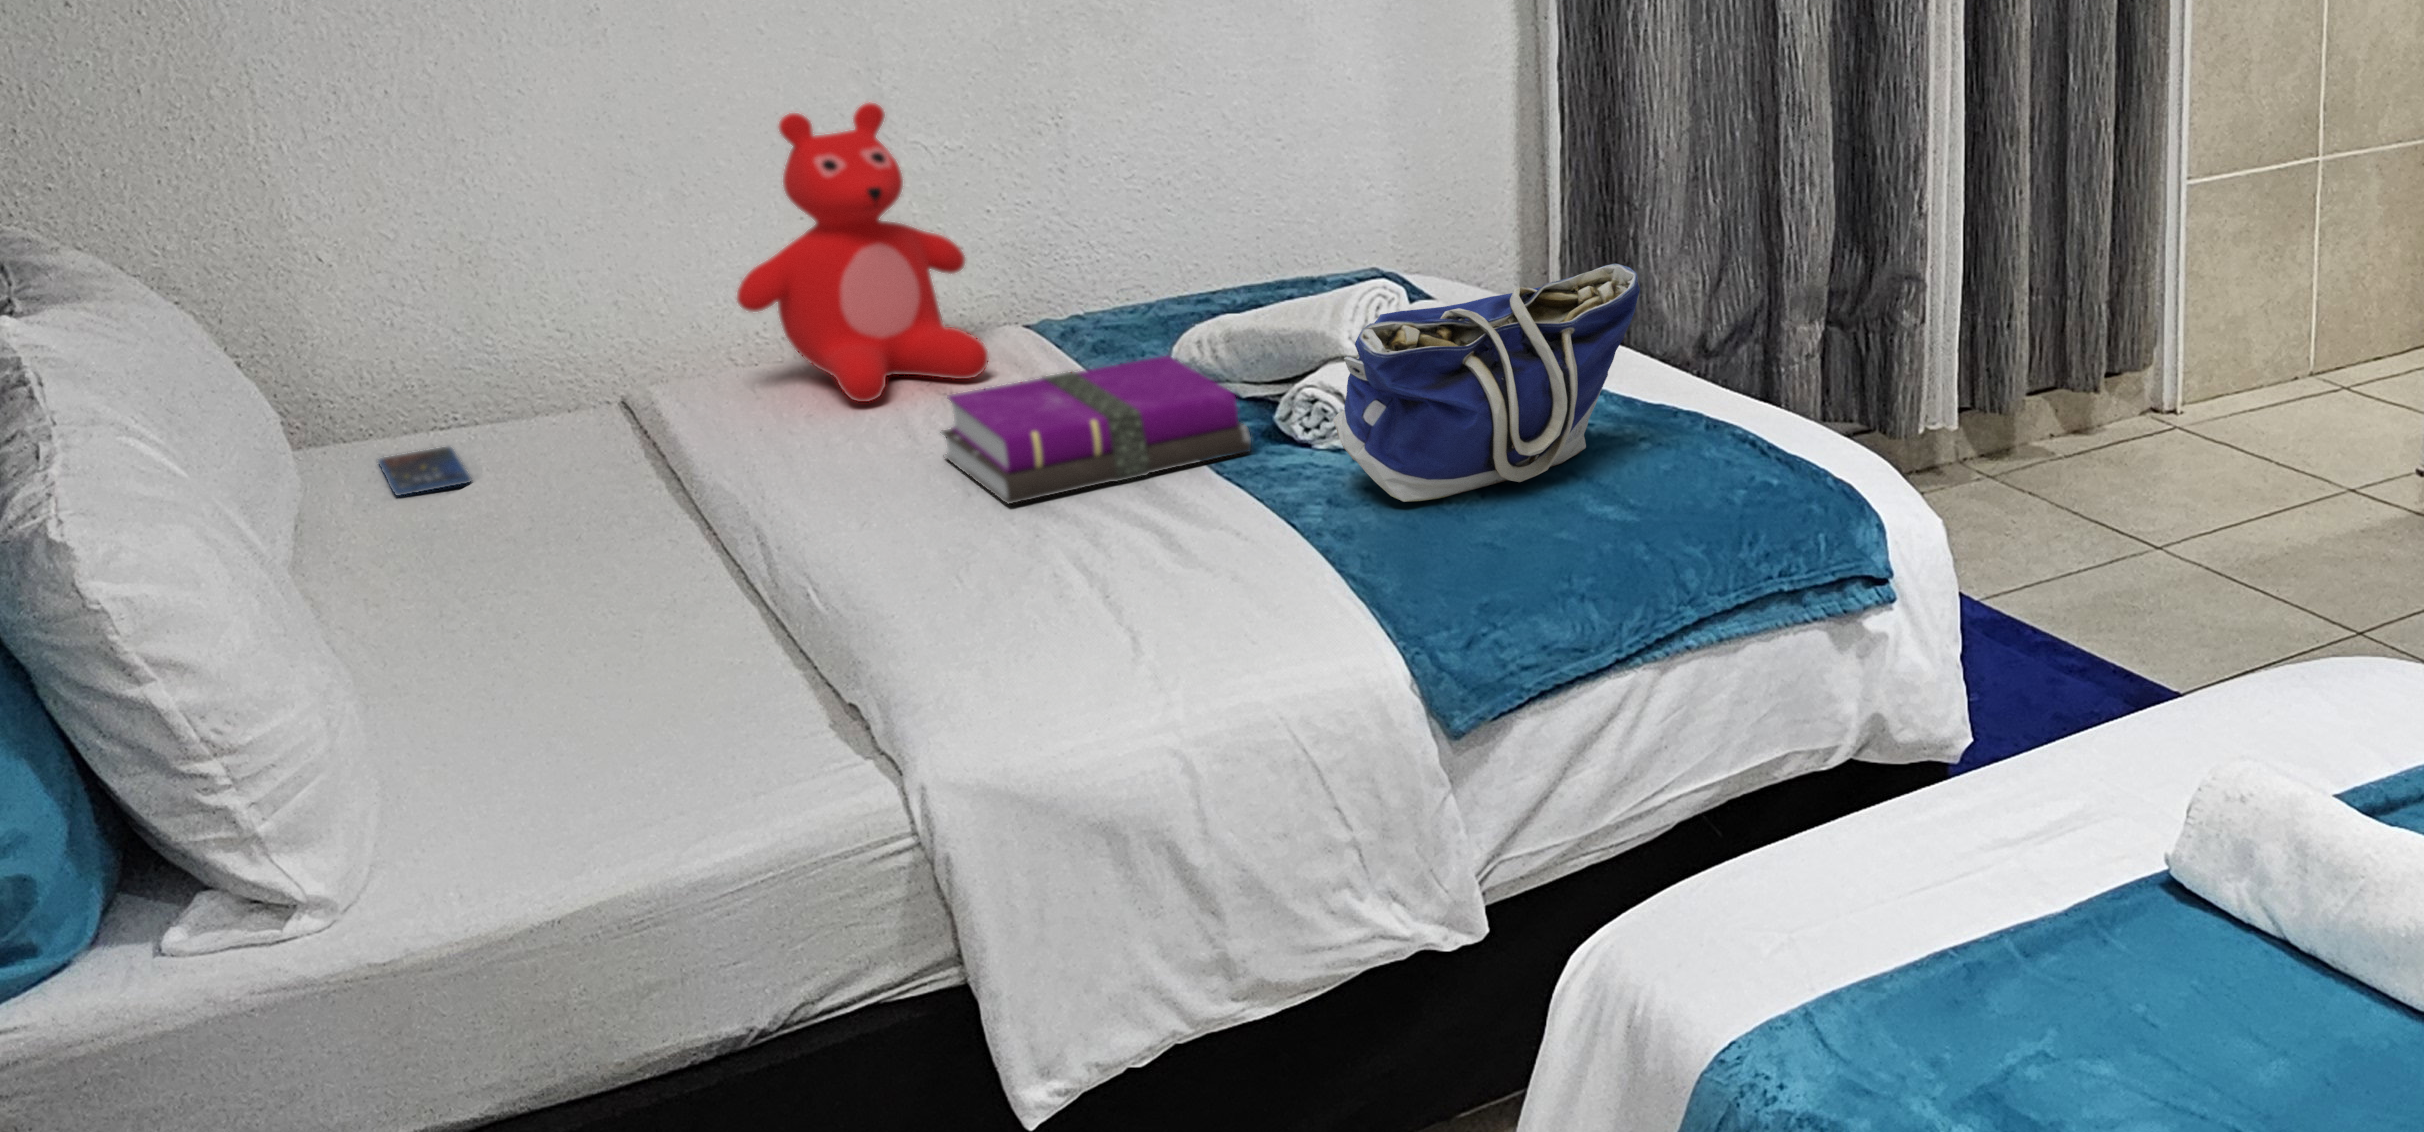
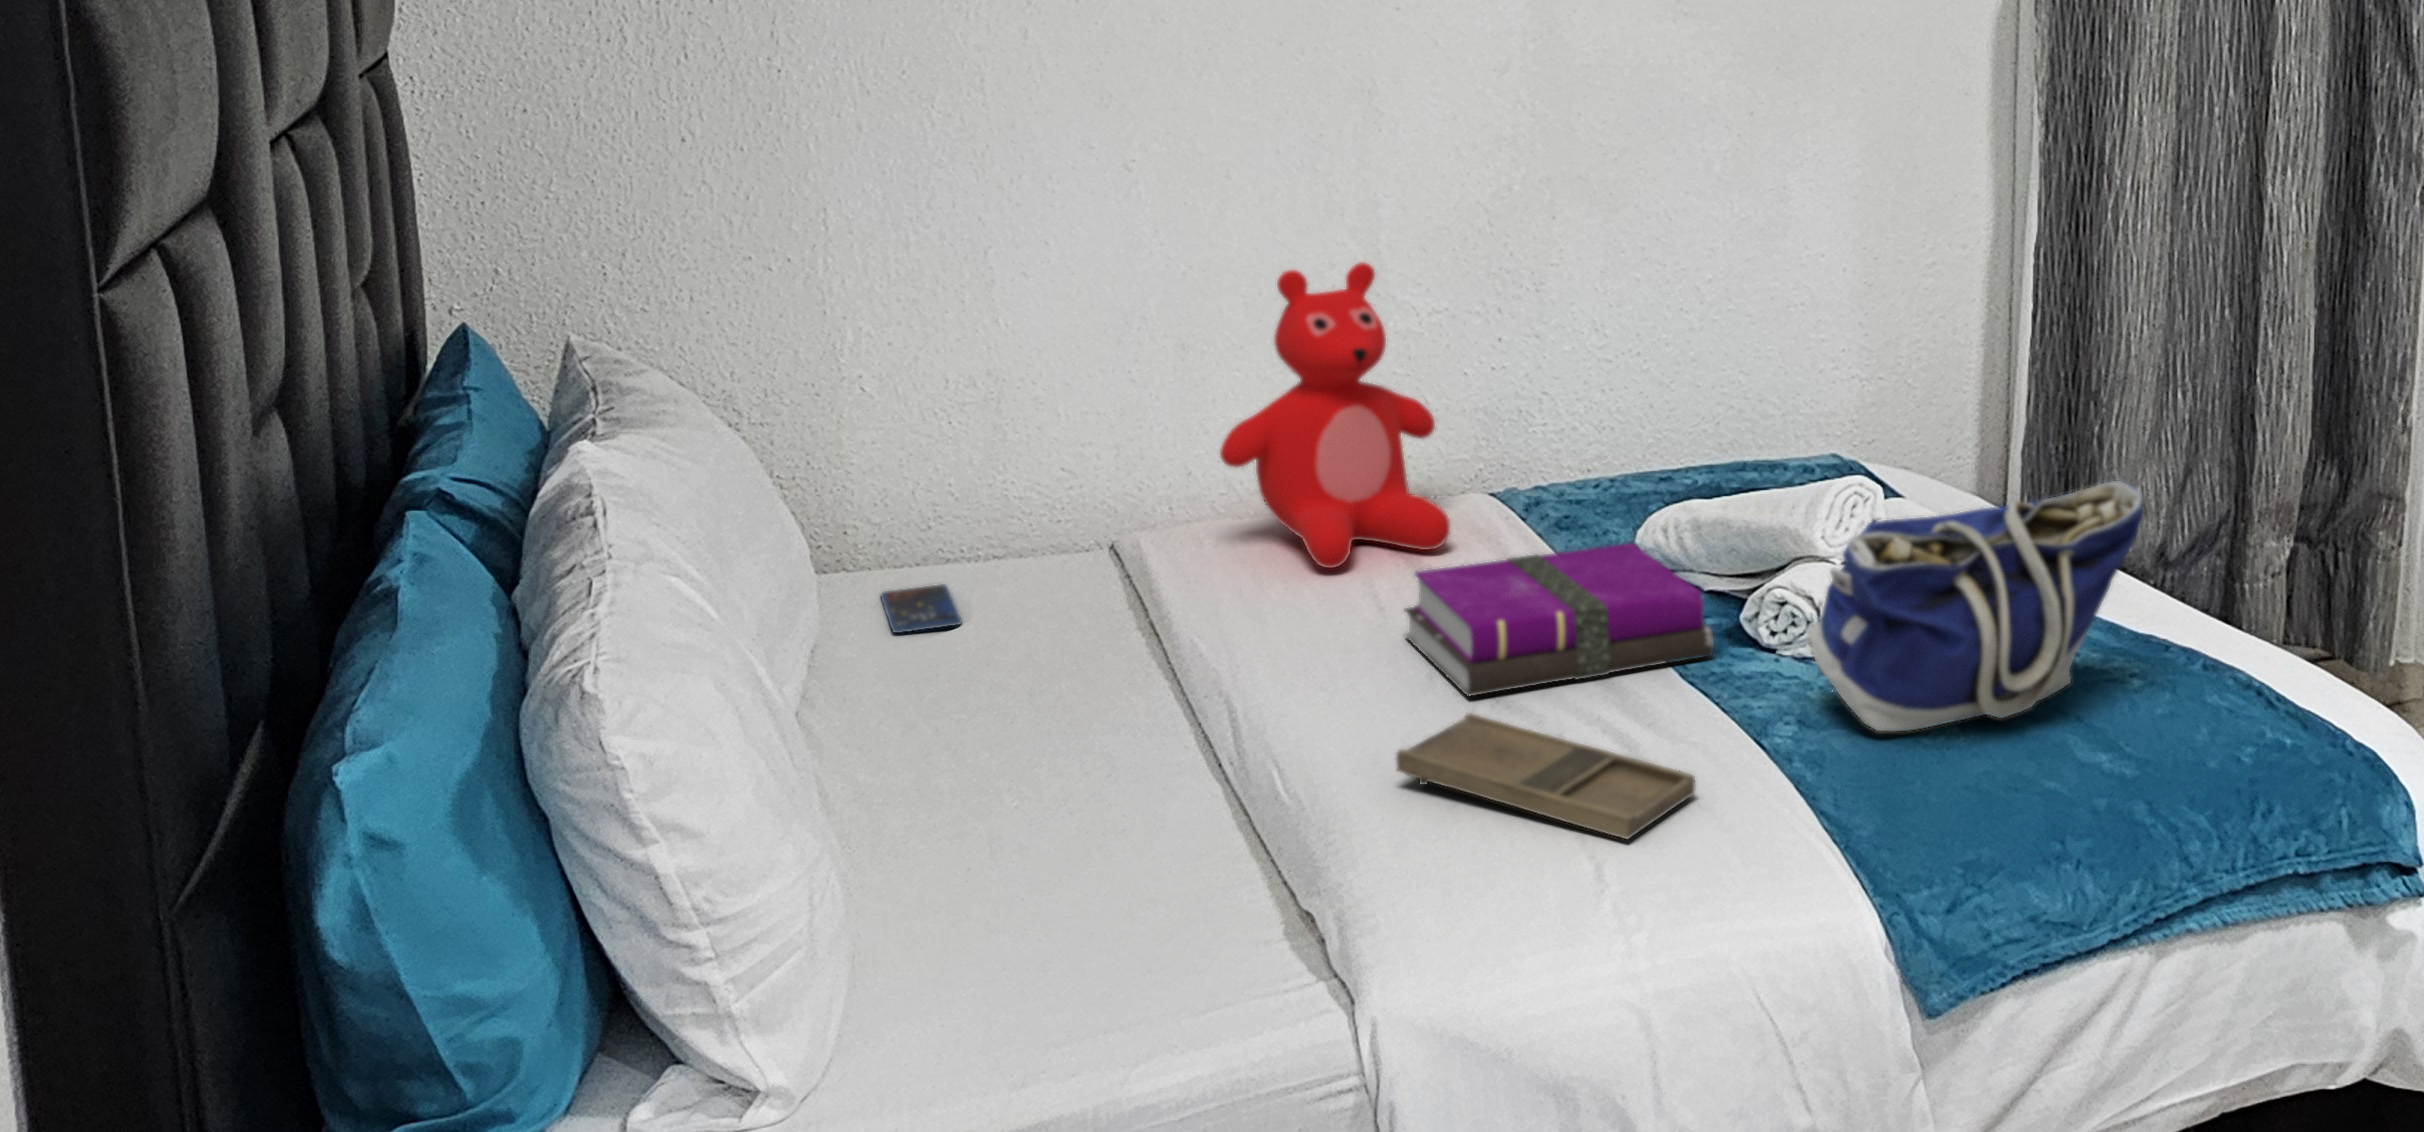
tray: none [933,516,1229,611] -> present [1396,713,1695,839]

